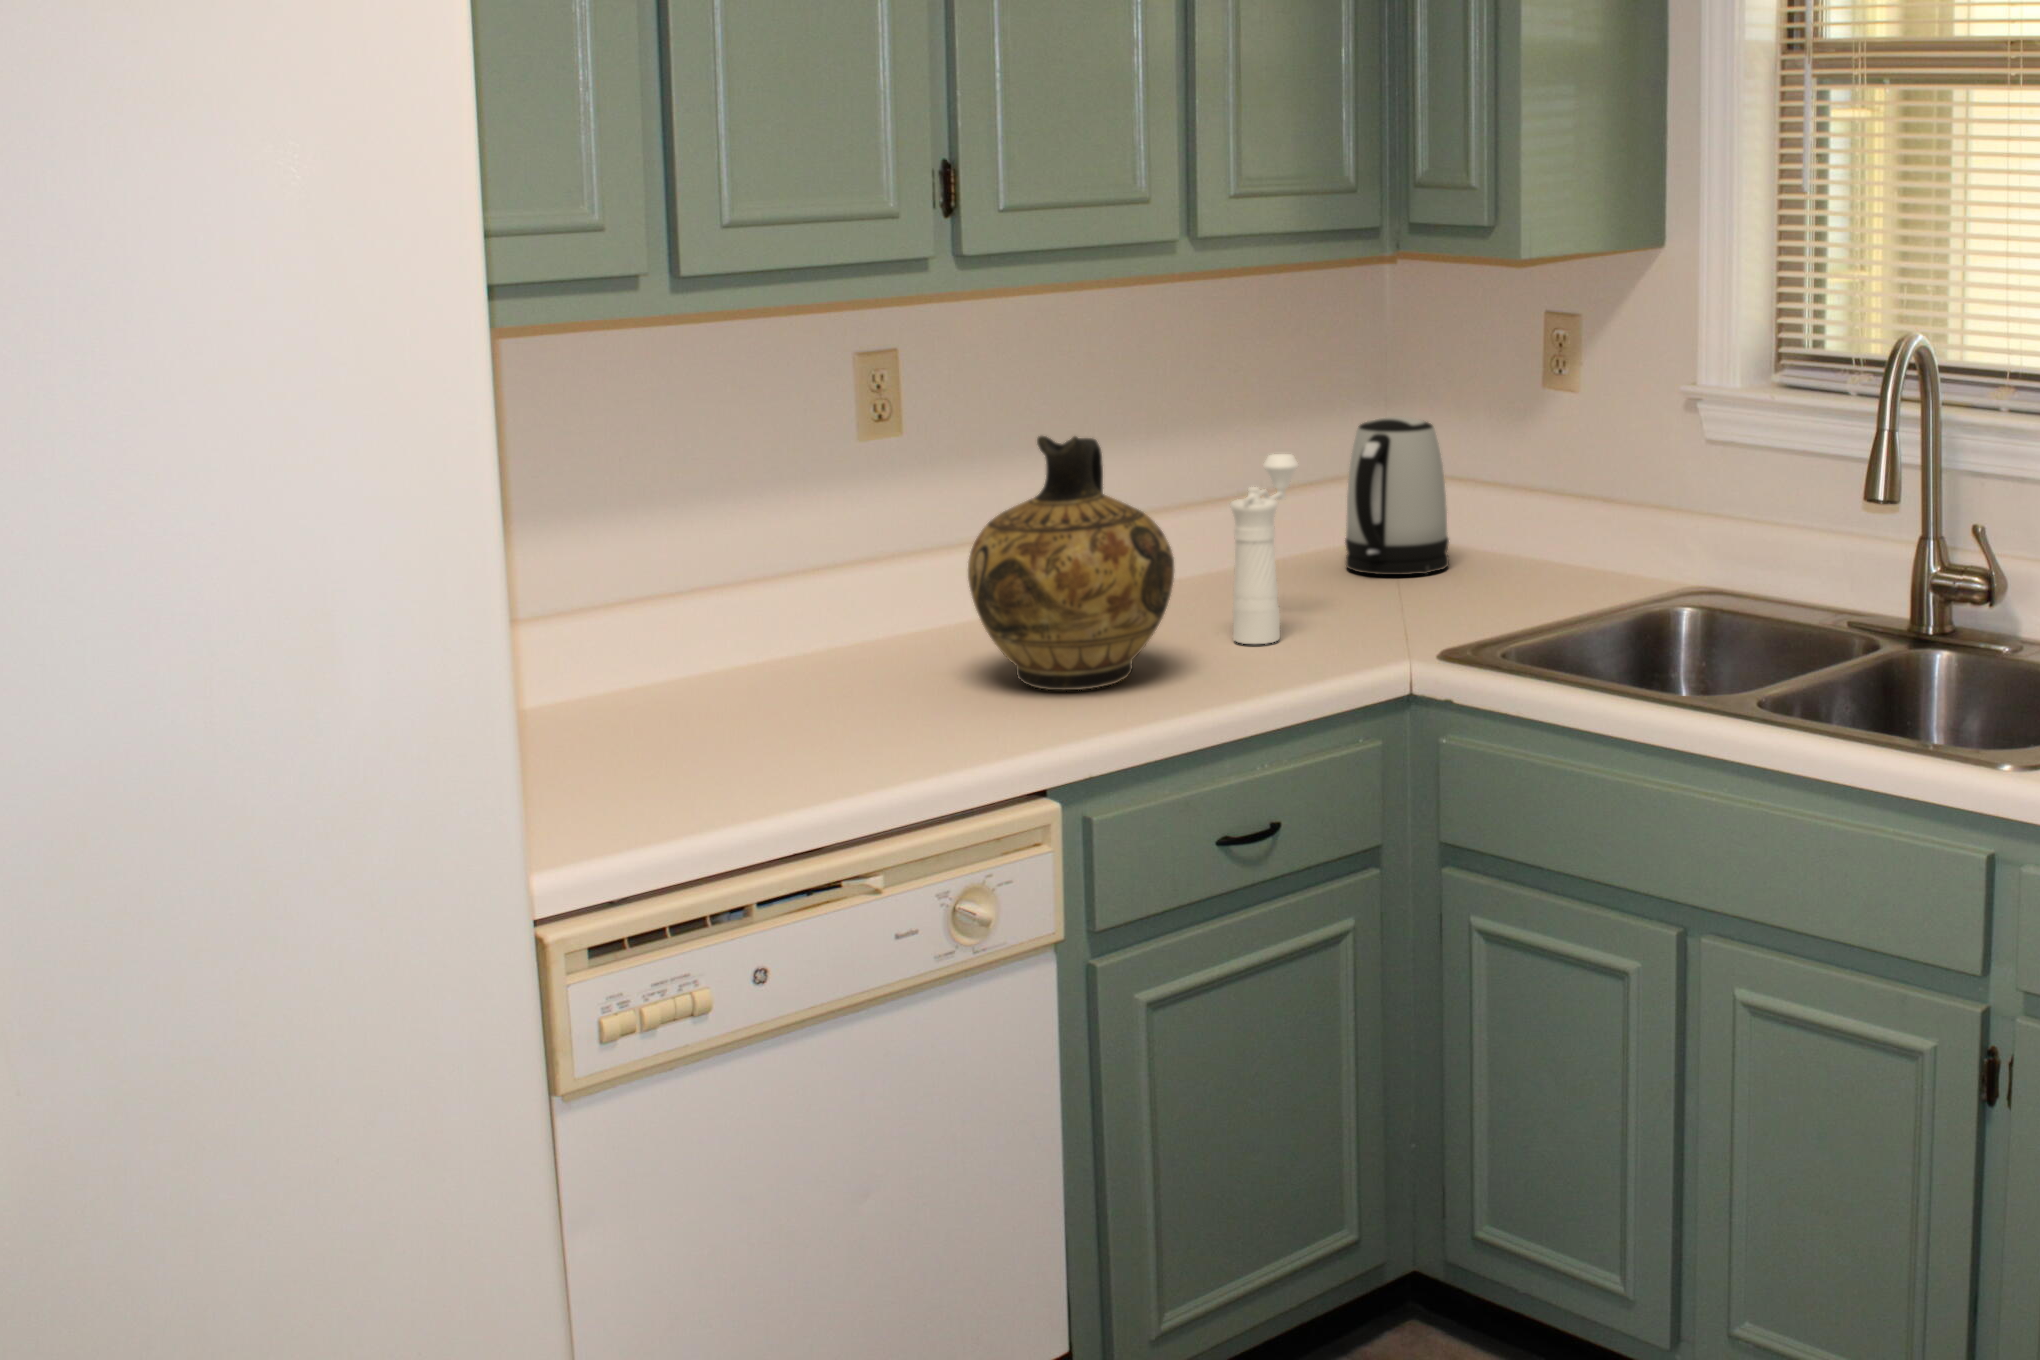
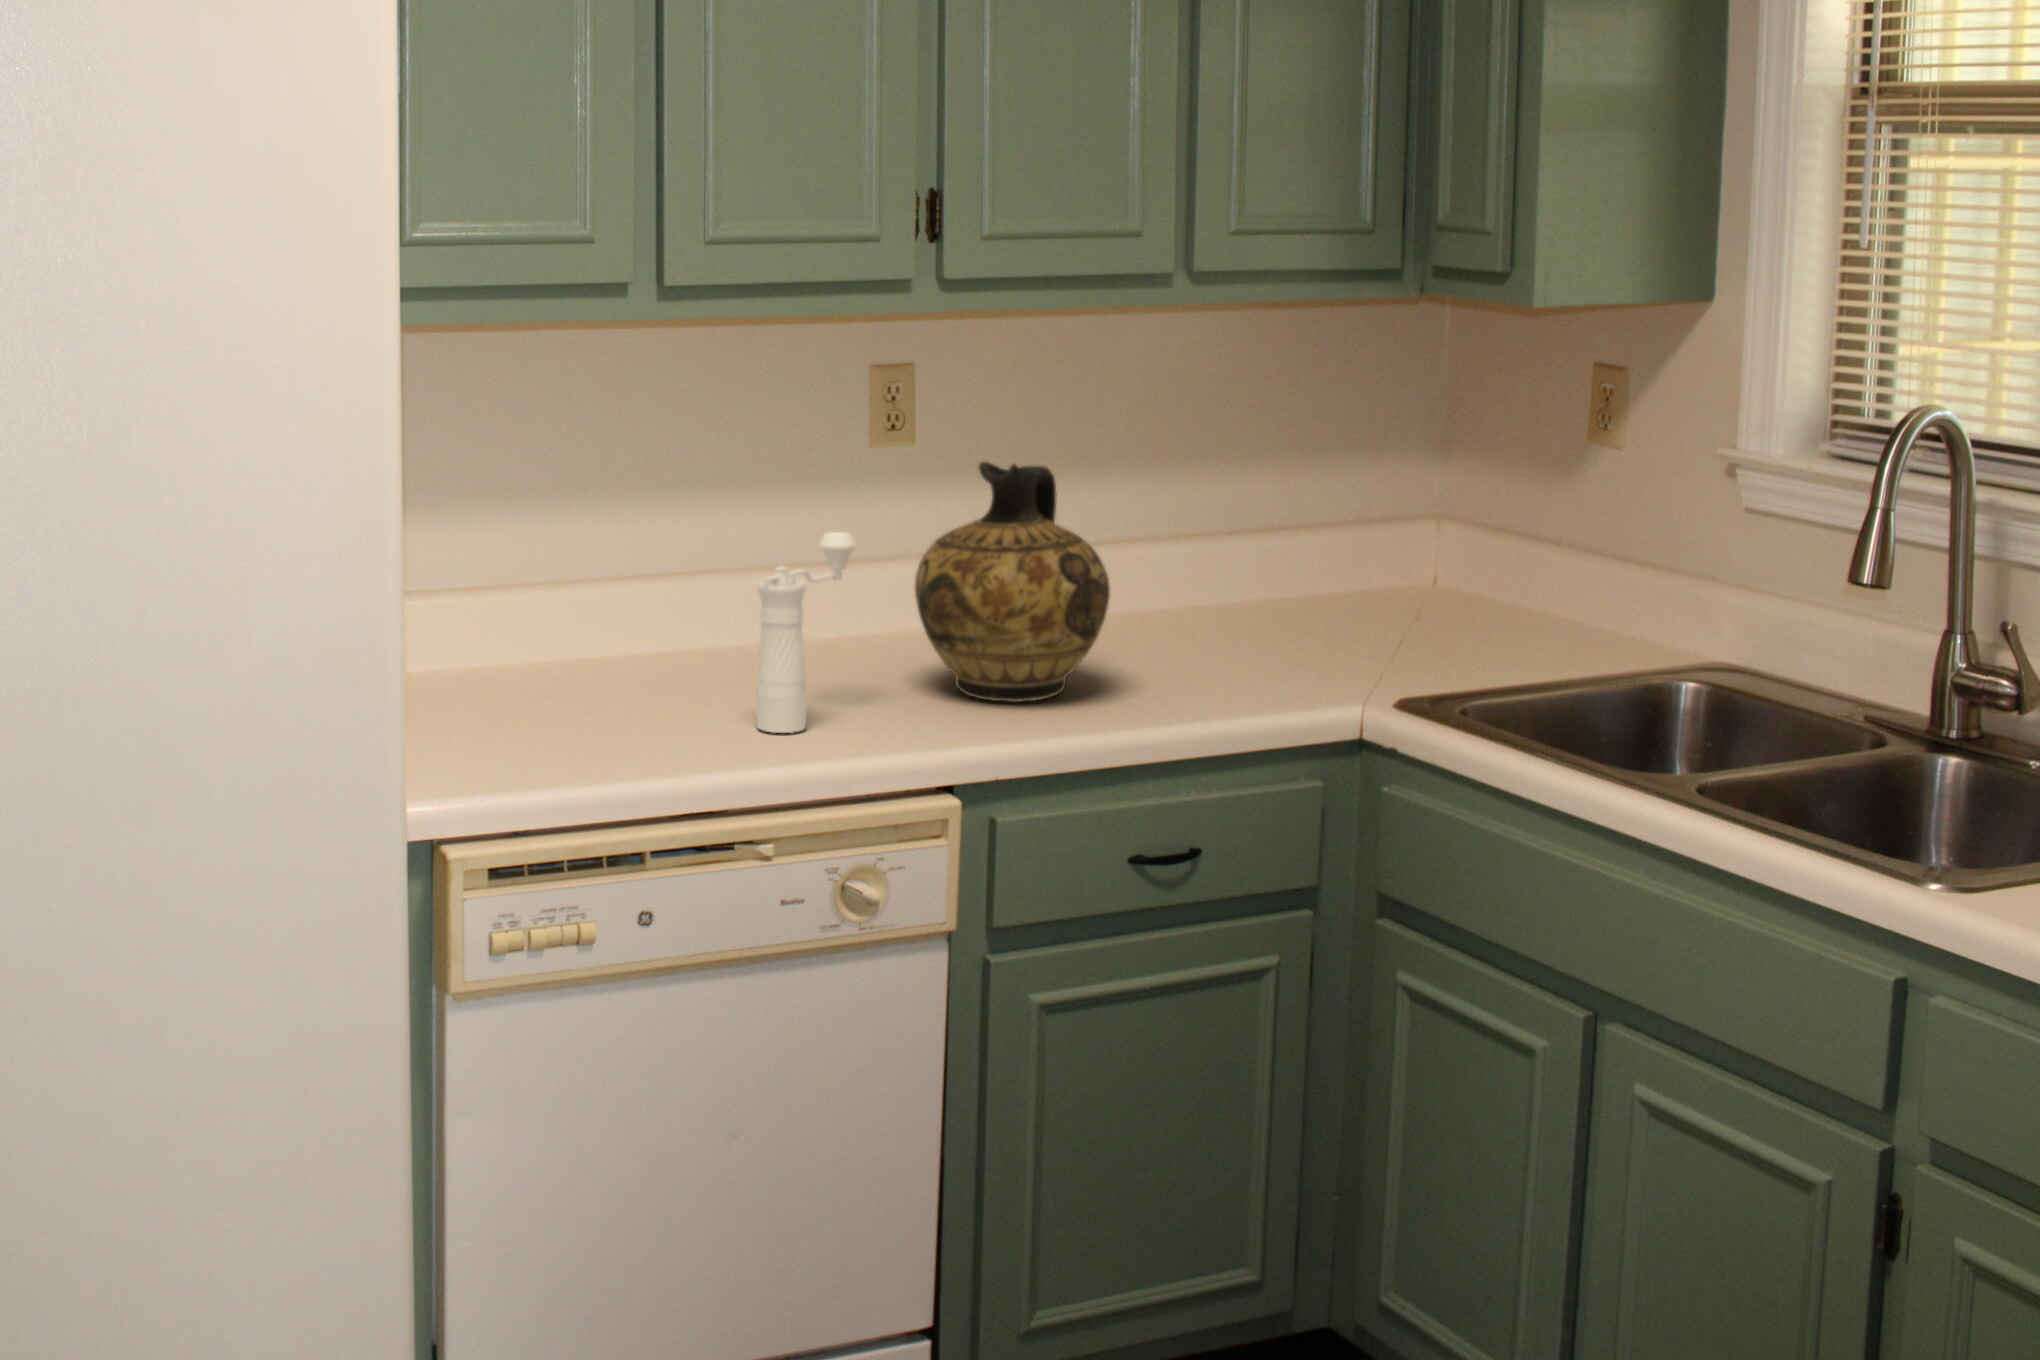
kettle: present [1345,417,1449,575] -> none [1350,463,1461,625]
pepper mill: present [1230,454,1298,644] -> present [757,532,856,733]

